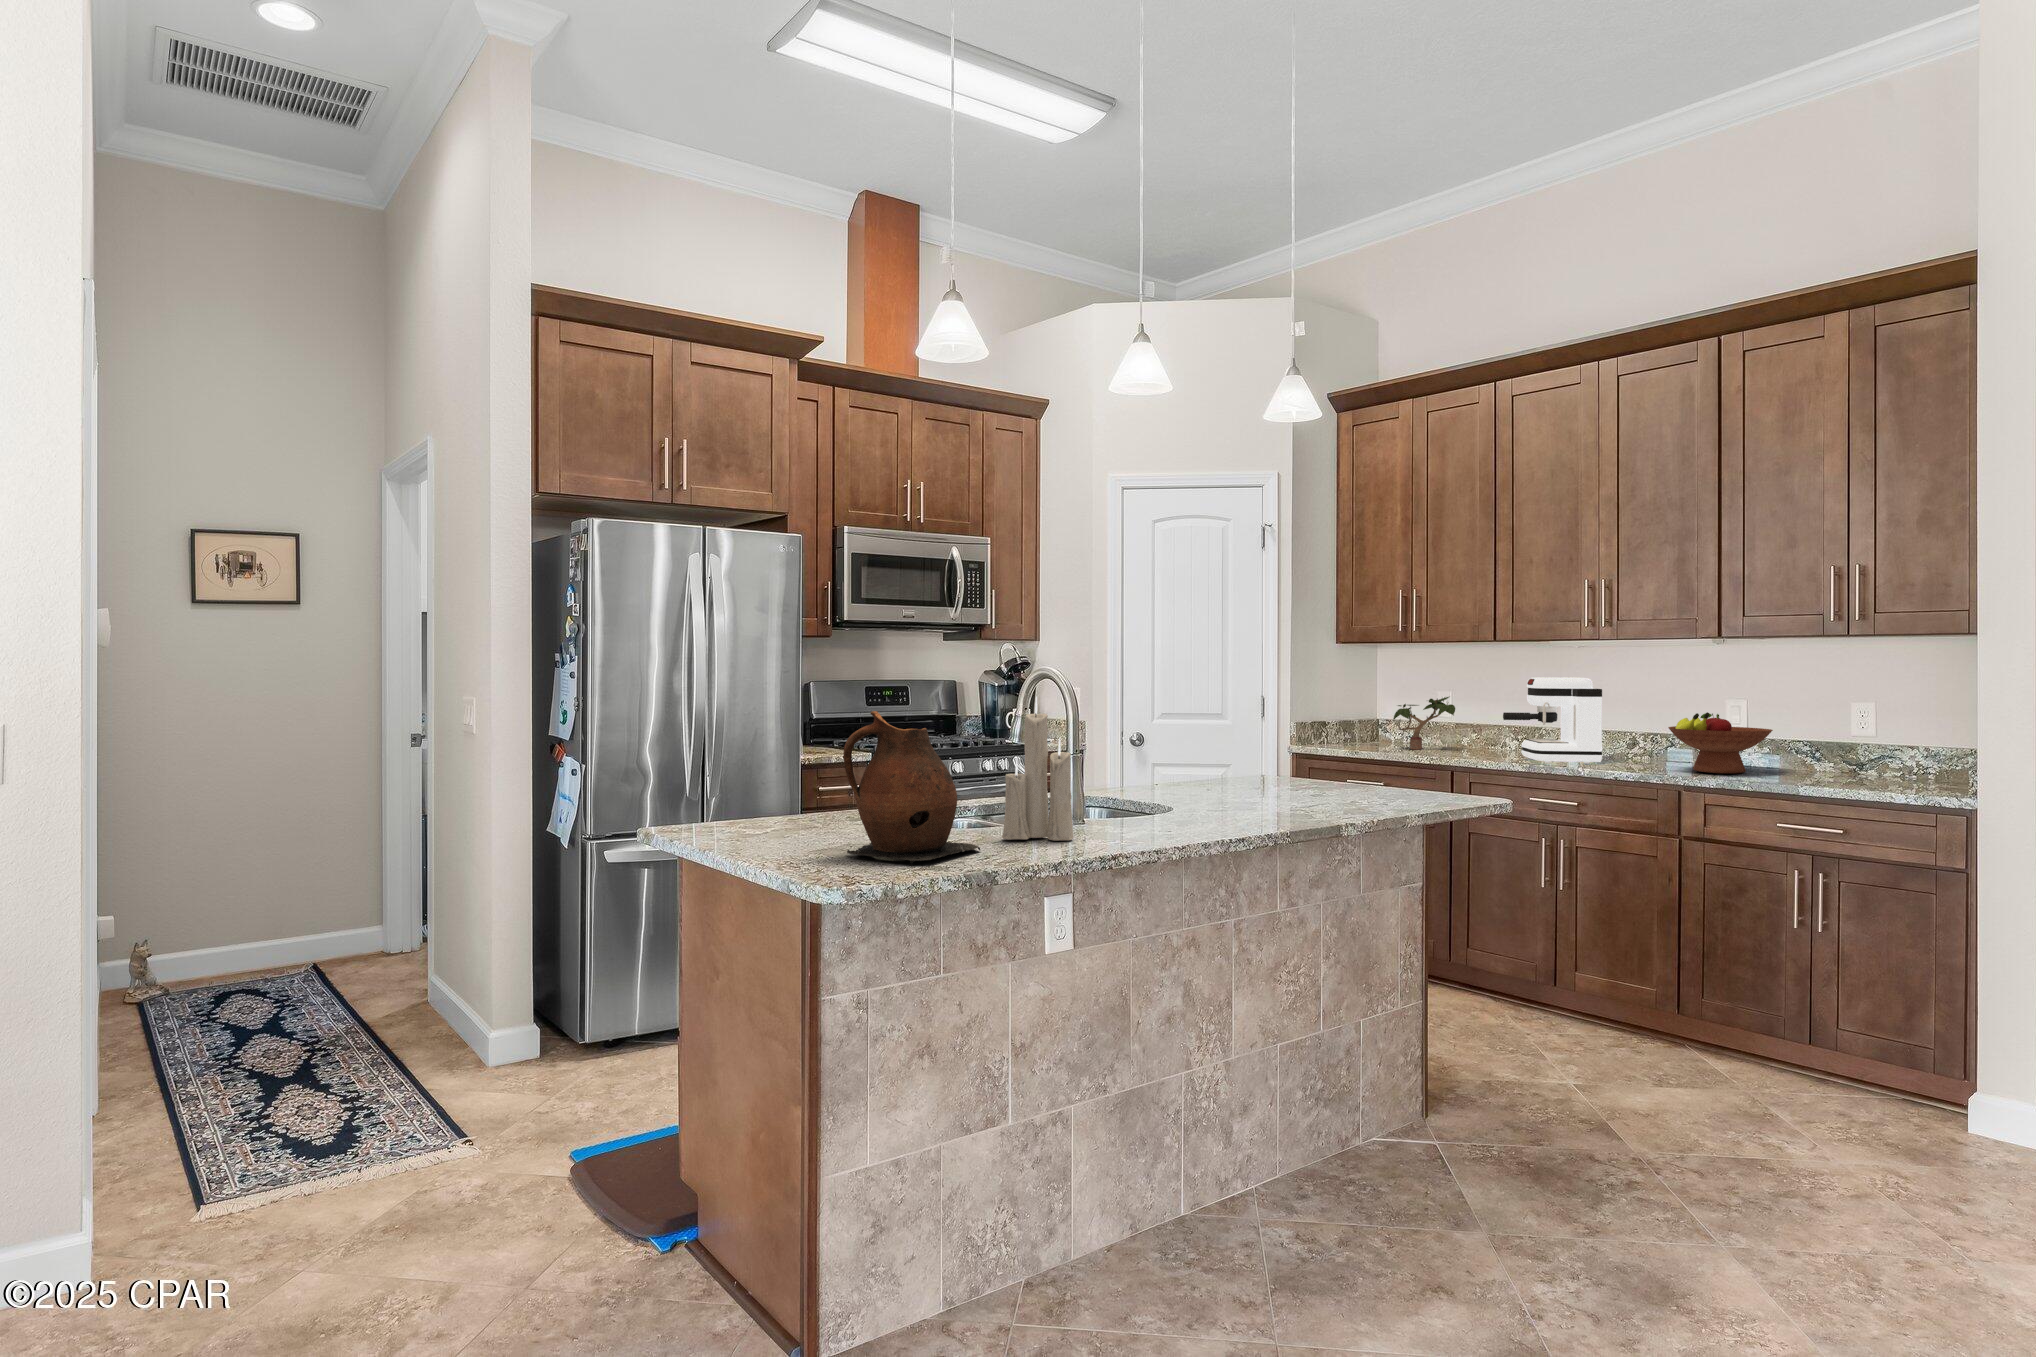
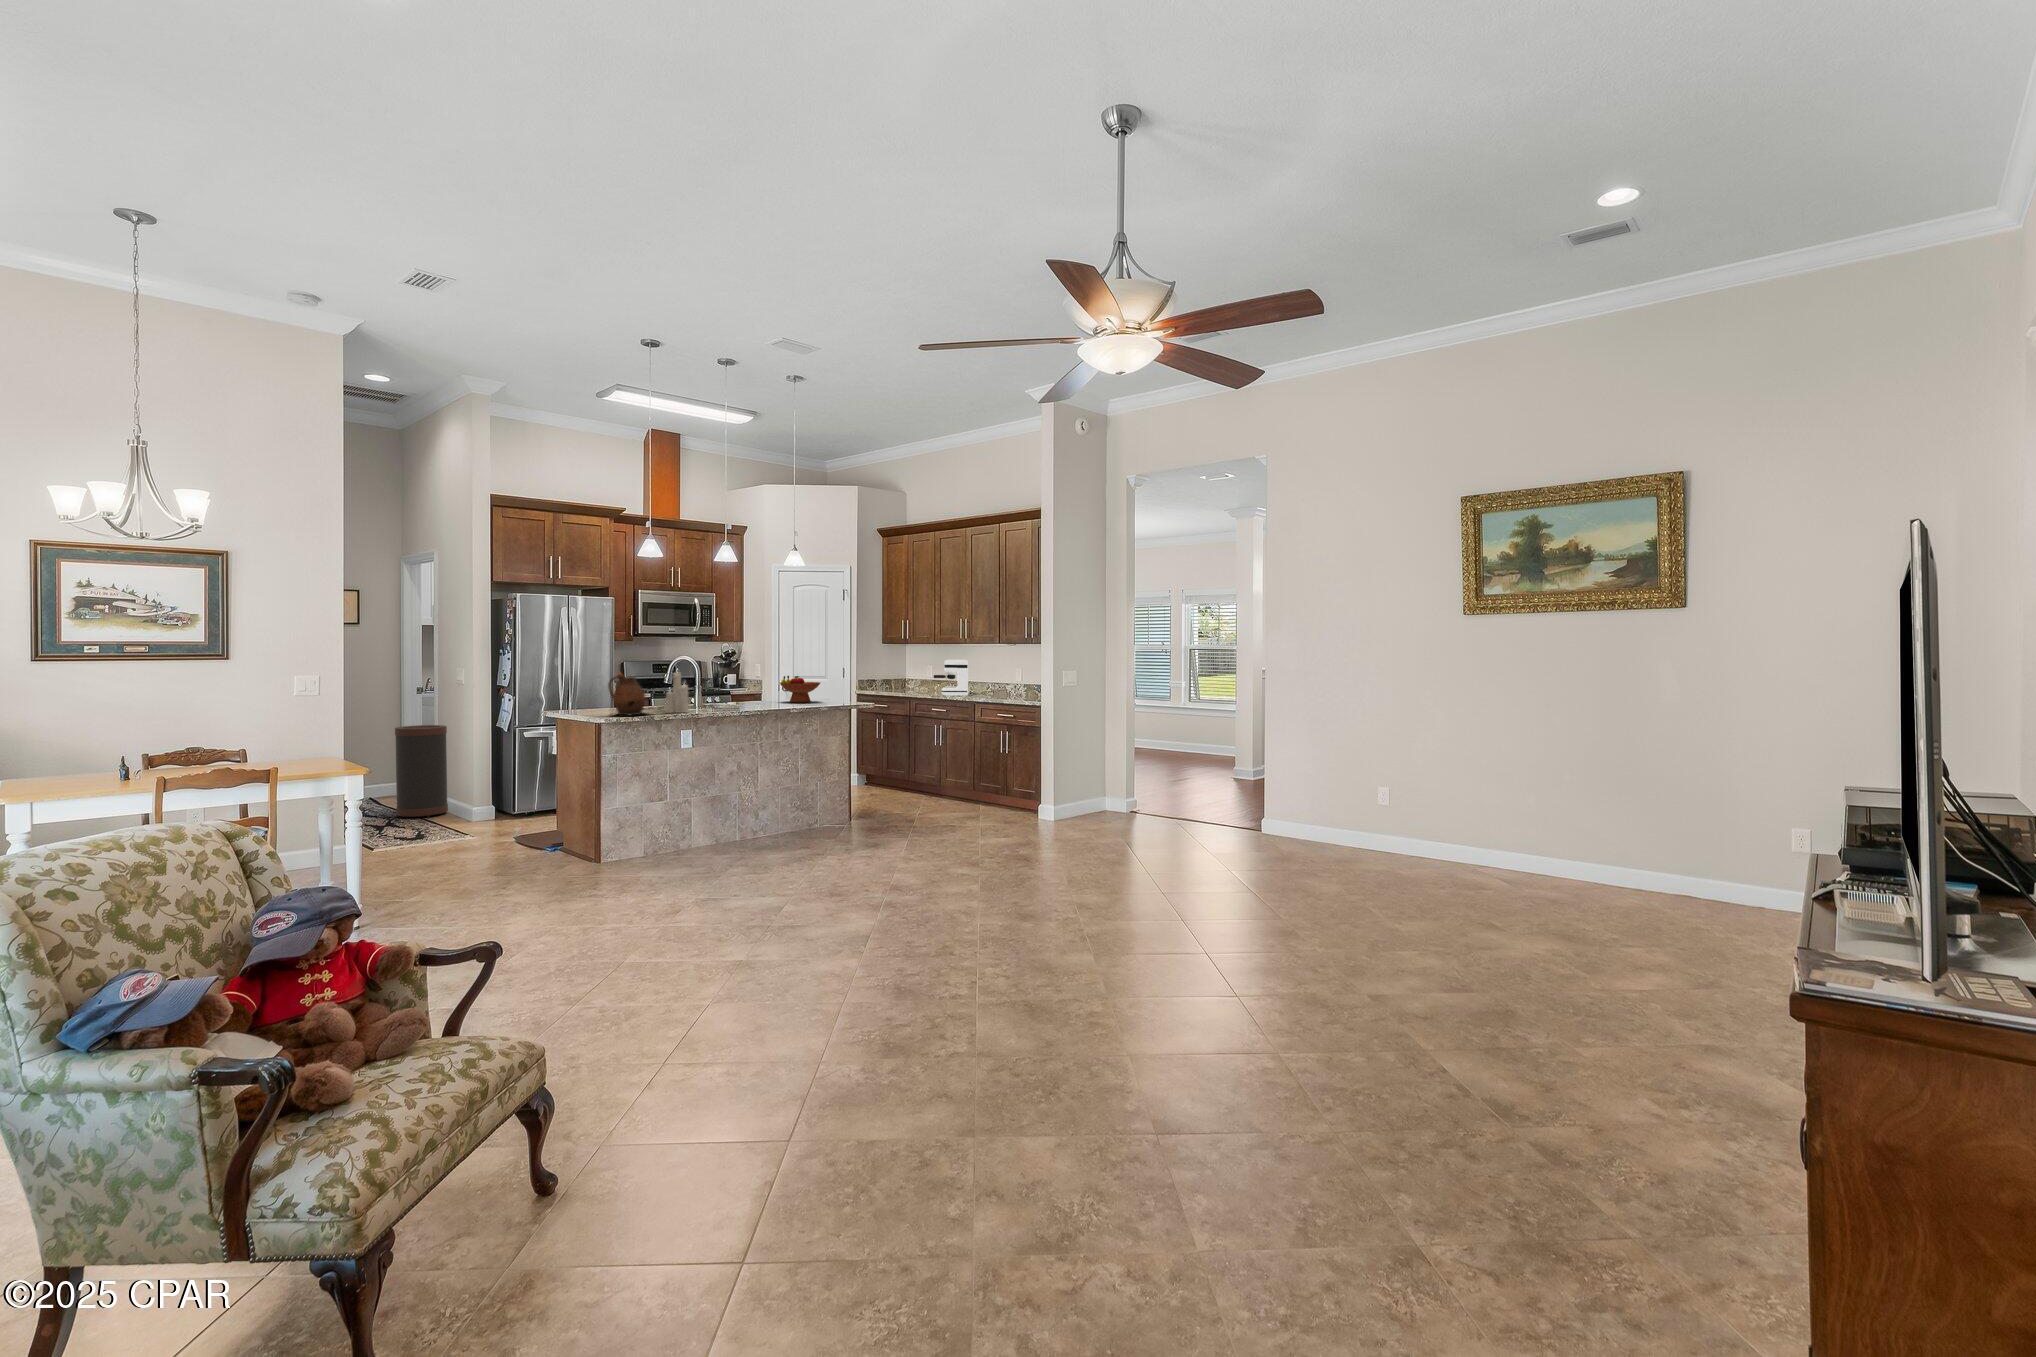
potted plant: present [1393,697,1455,749] -> none [900,667,930,692]
fruit bowl: present [1668,712,1773,774] -> present [780,676,820,703]
trash can: none [325,825,440,1046] -> present [395,725,448,817]

